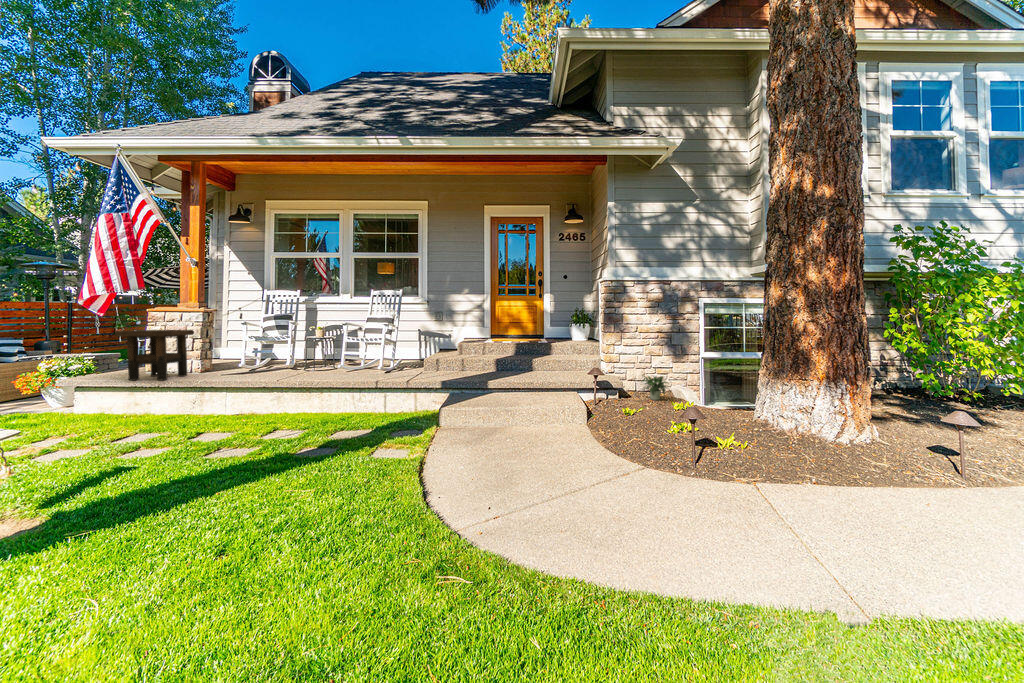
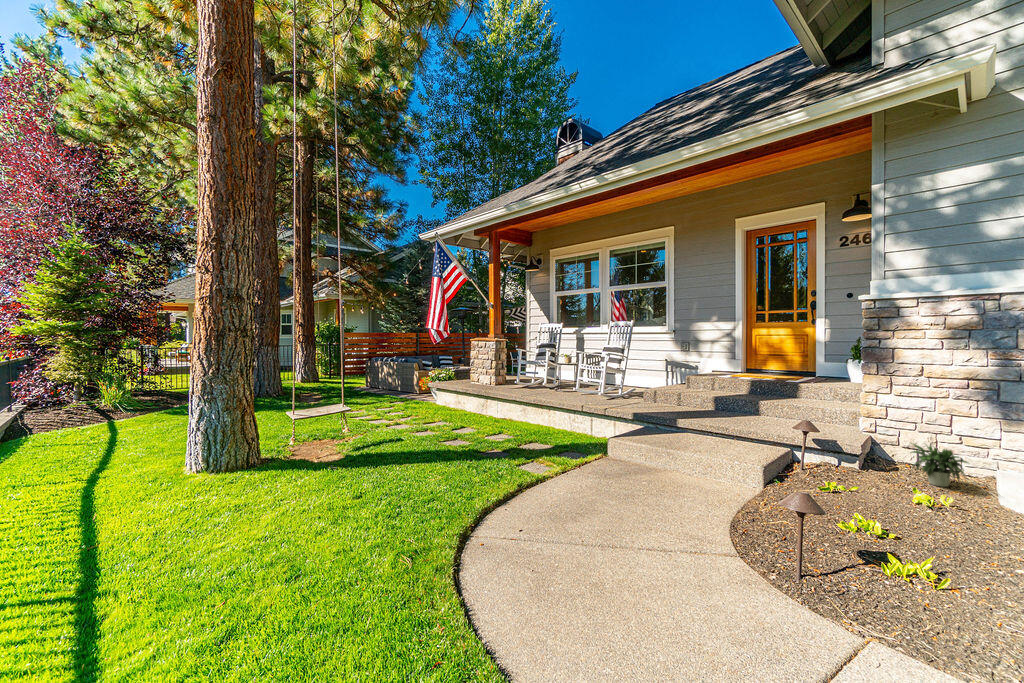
side table: present [115,330,194,380] -> none [451,354,493,388]

